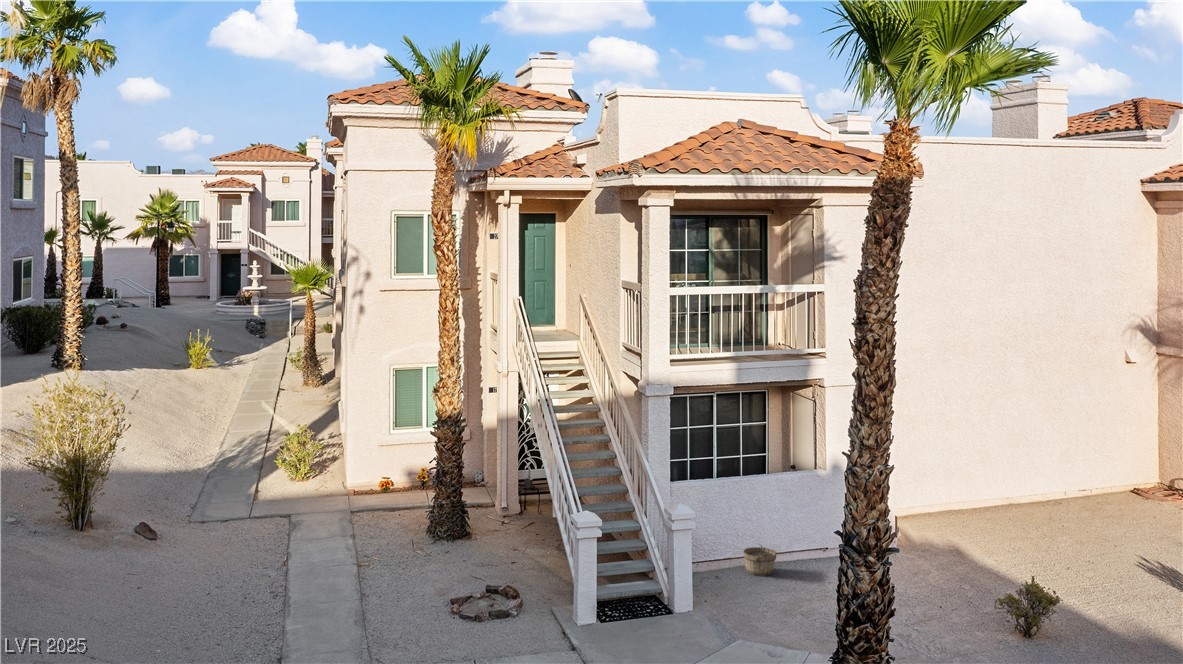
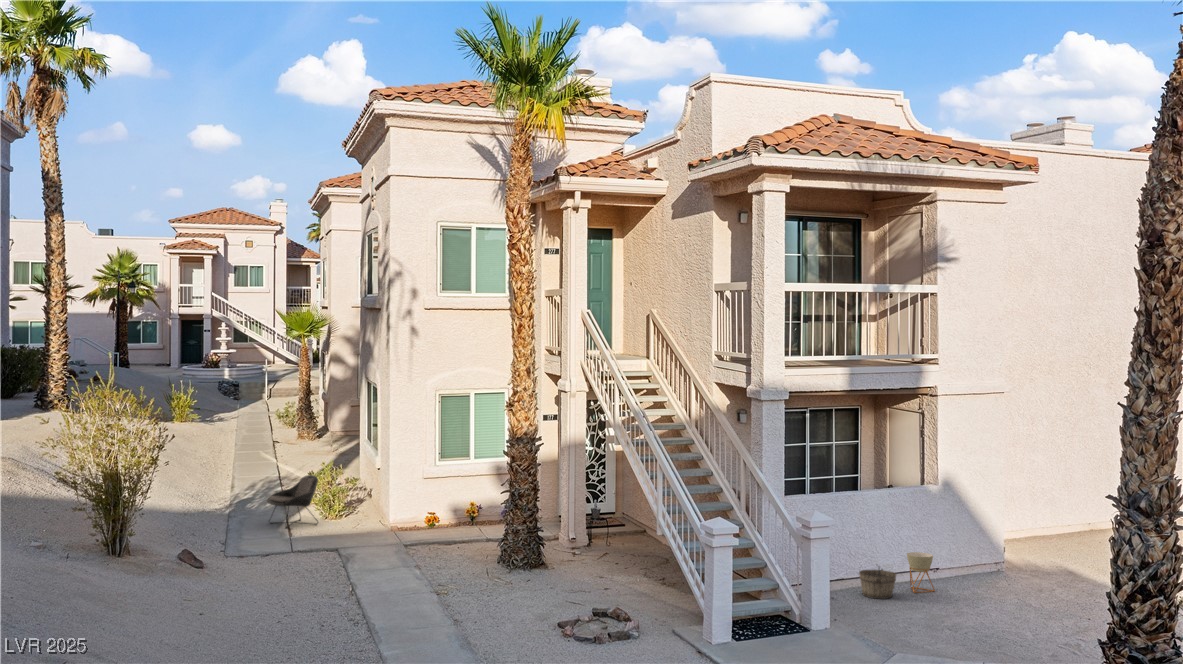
lounge chair: none [241,439,288,489] -> present [267,475,318,528]
planter: none [791,531,816,569] -> present [907,552,935,593]

